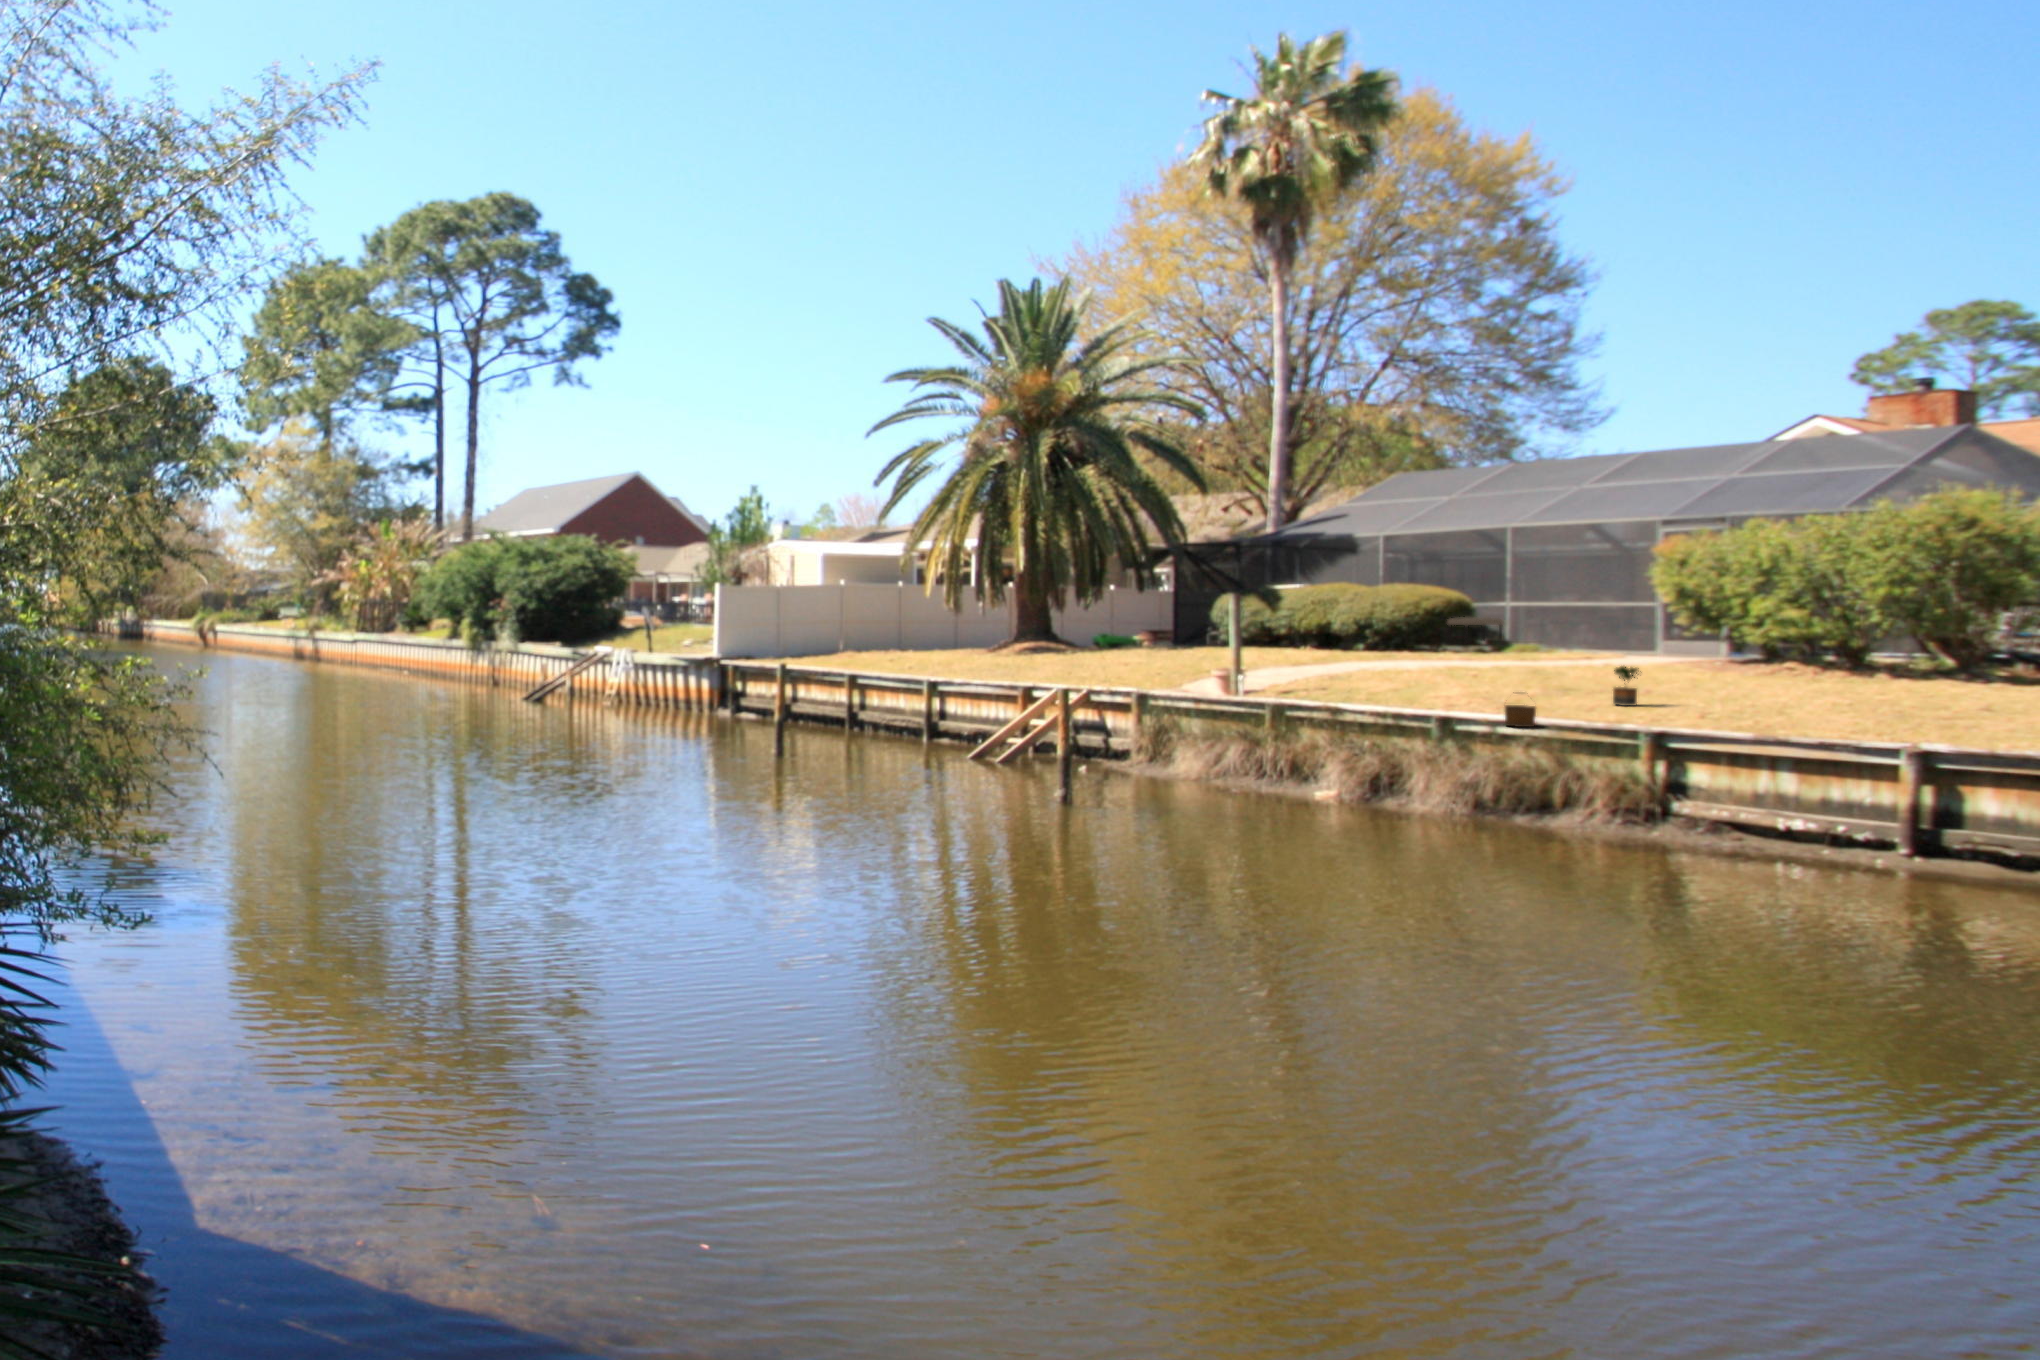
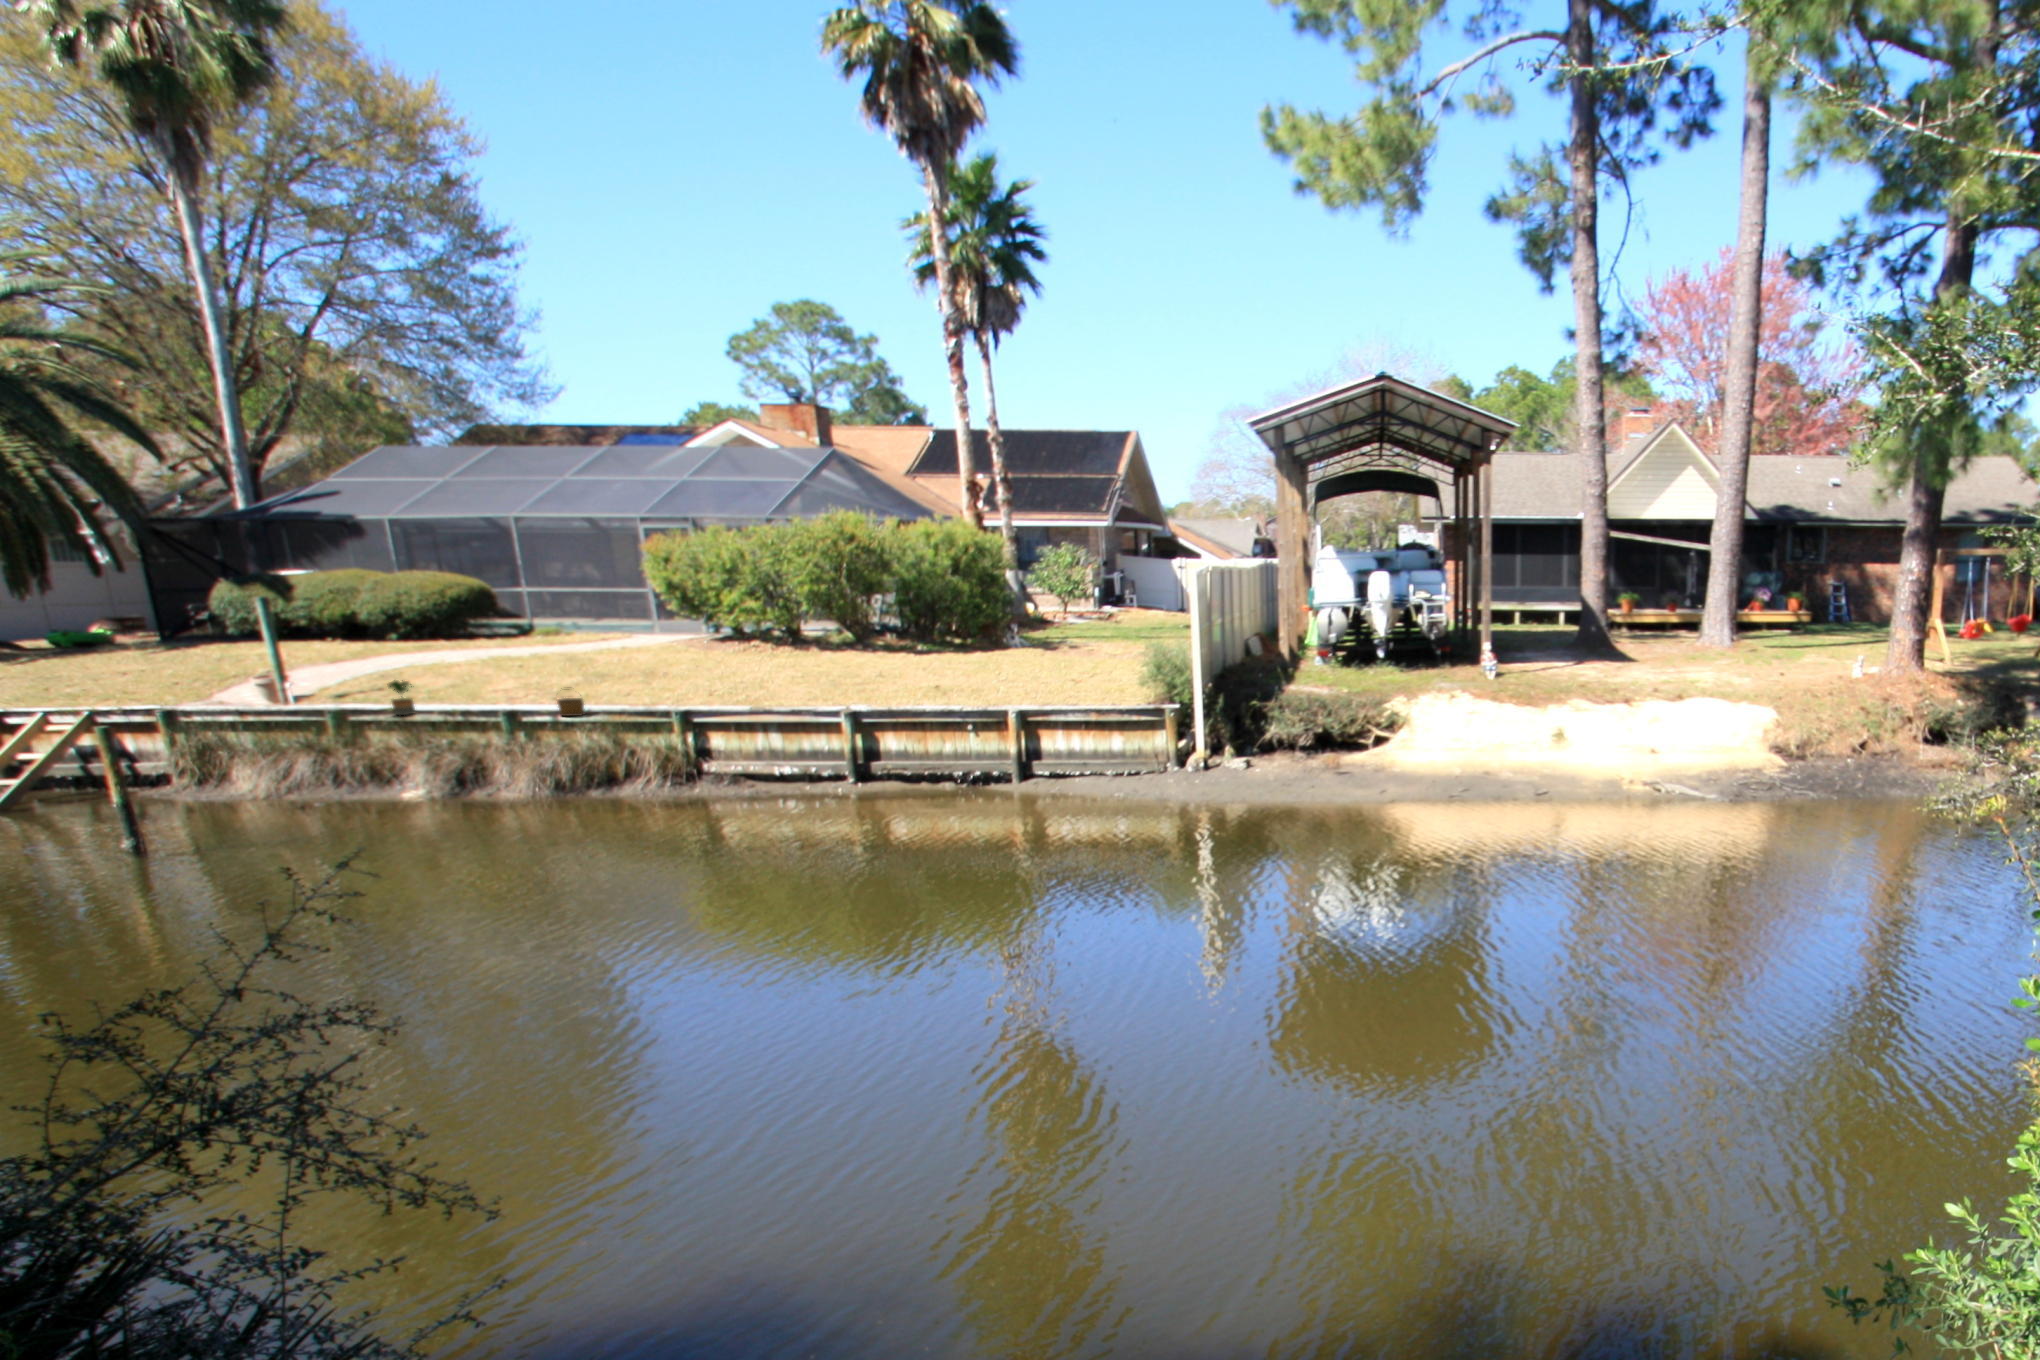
bench: present [1447,617,1503,642] -> none [474,605,528,629]
potted tree: present [1613,666,1641,706] -> present [387,680,415,715]

